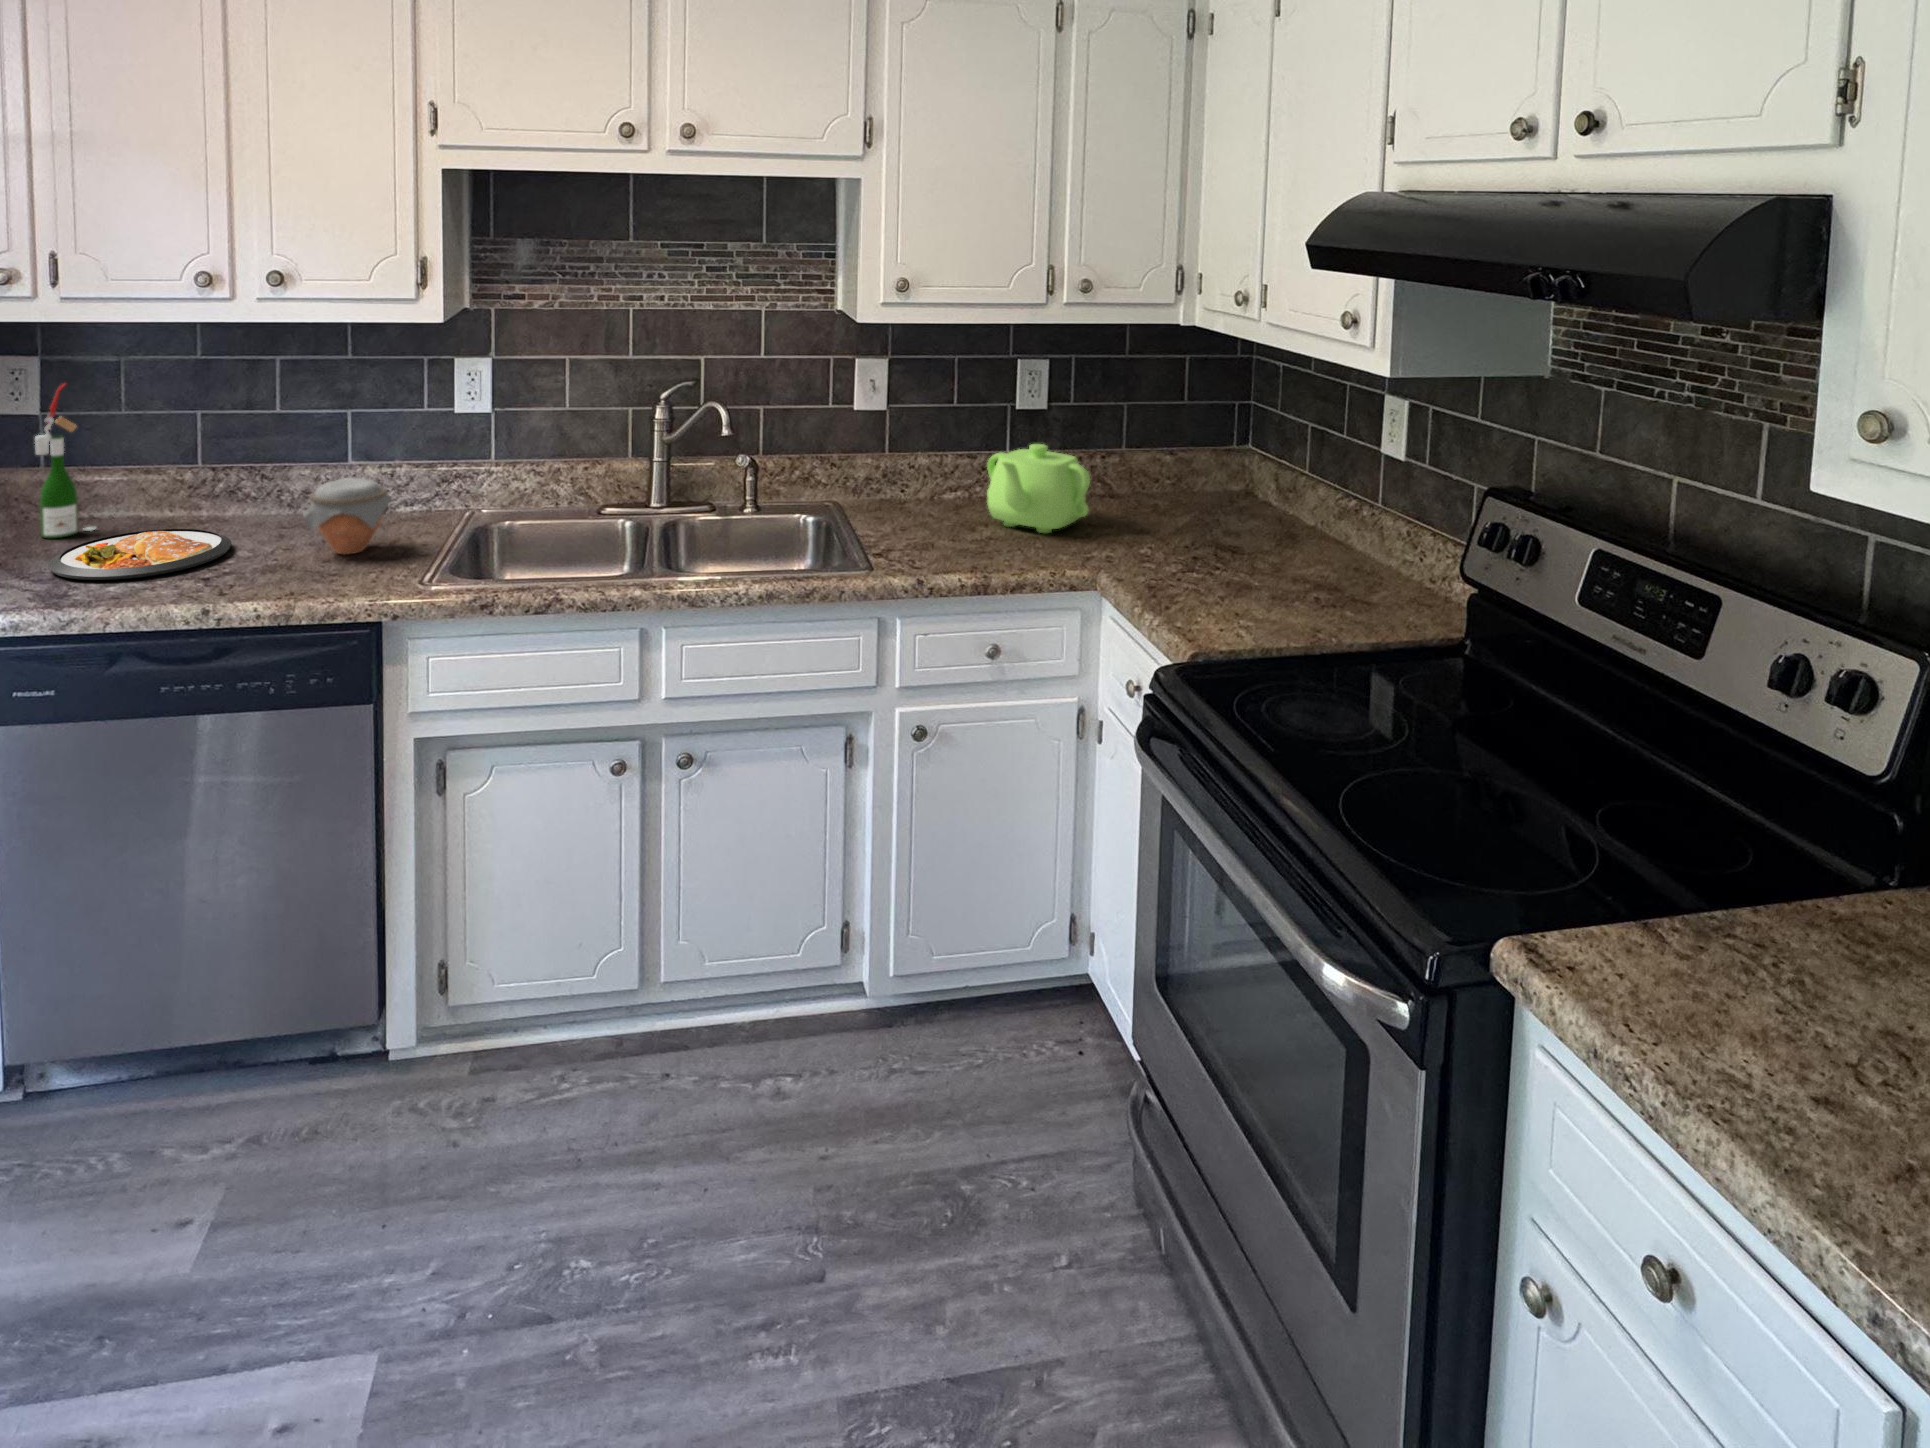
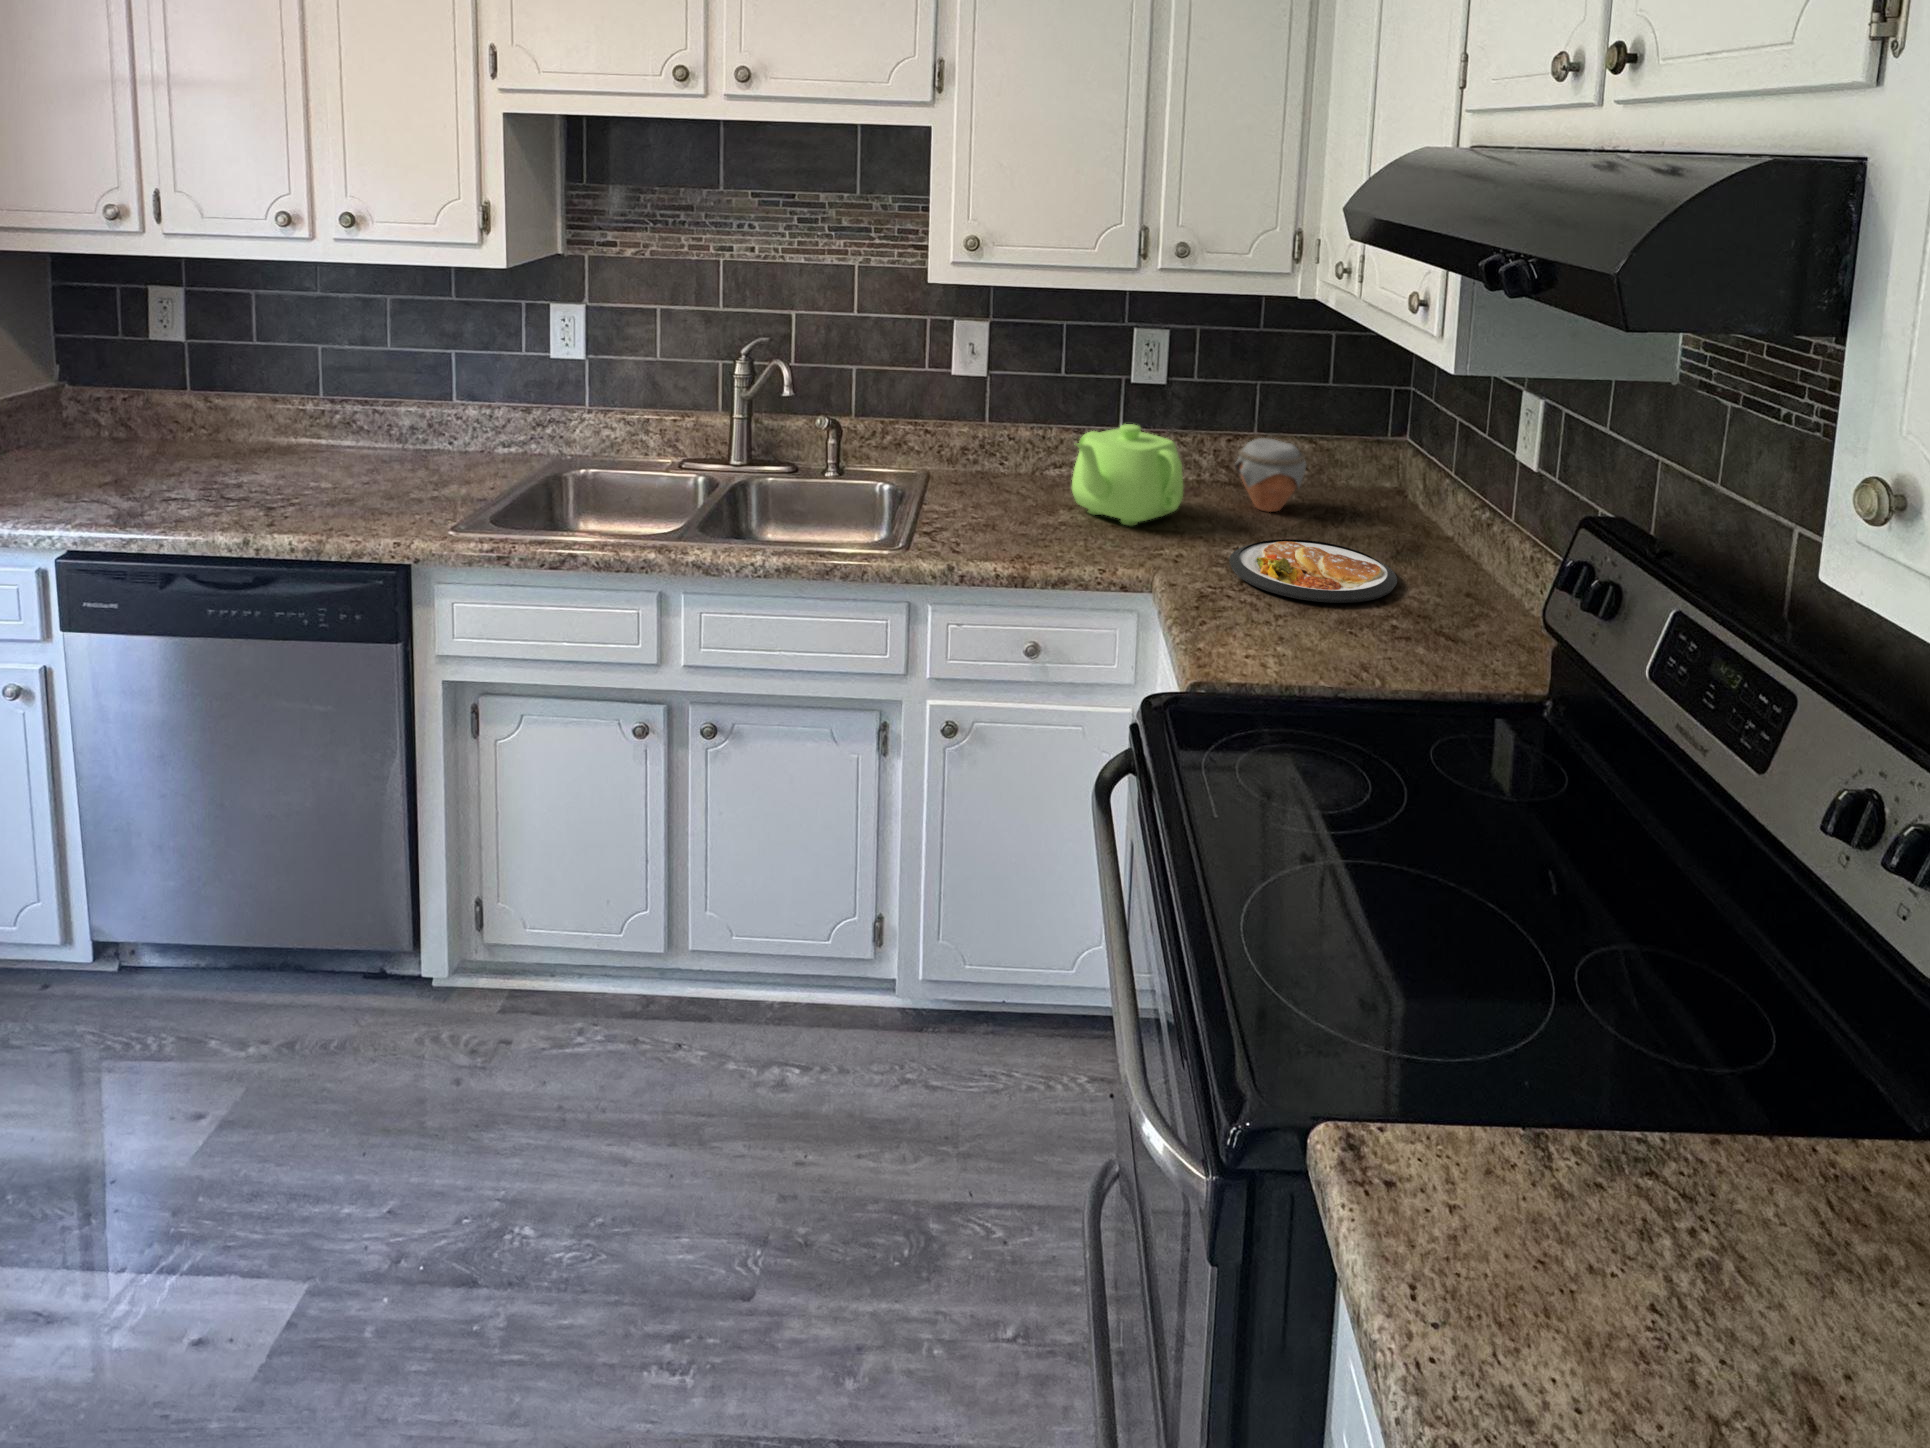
wine bottle: present [35,384,95,538] -> none [161,314,218,459]
jar: present [303,478,392,555] -> present [1235,438,1306,512]
dish: present [48,529,231,580] -> present [1229,539,1397,603]

